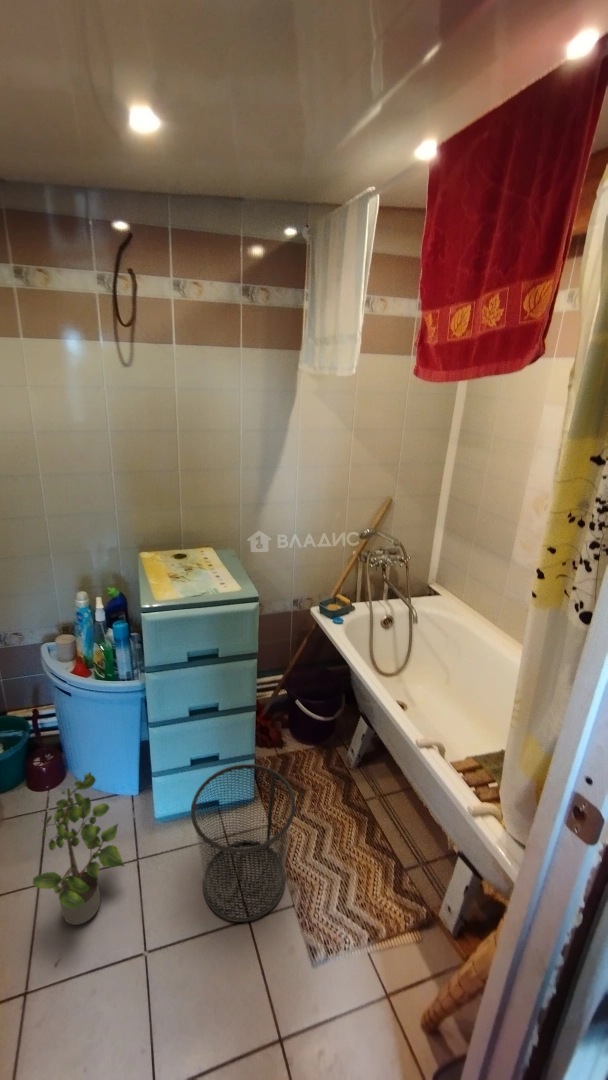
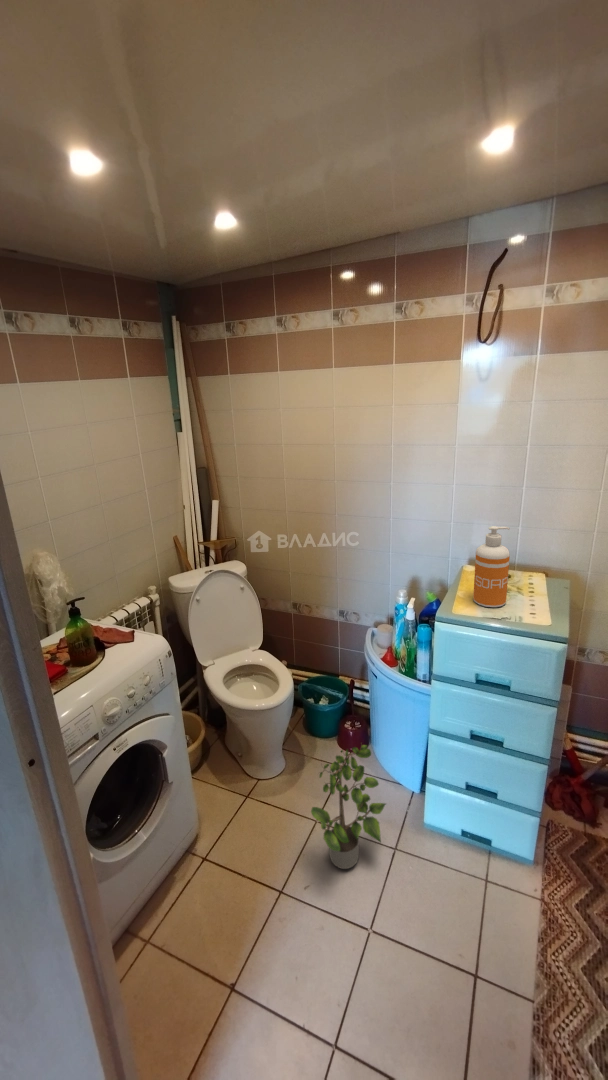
soap dispenser: none [167,503,202,584] -> present [473,526,510,607]
waste bin: present [191,764,296,922] -> none [440,806,561,986]

